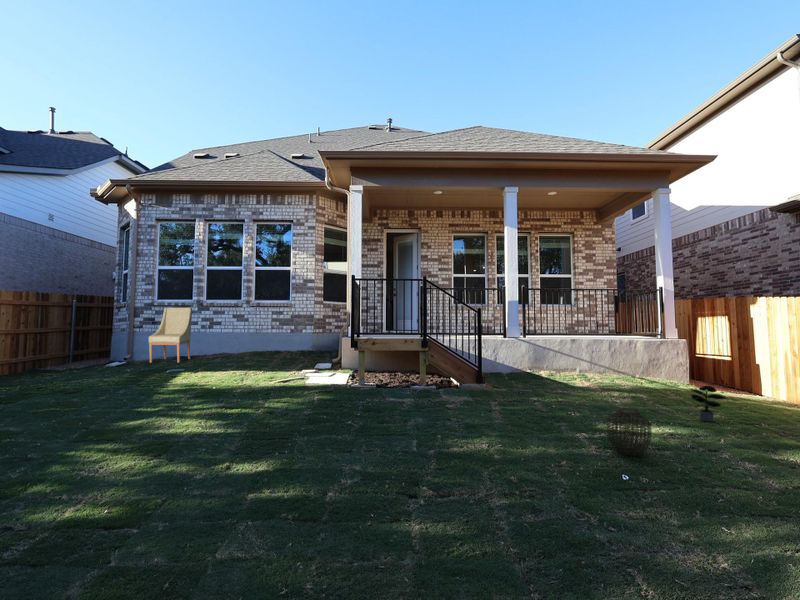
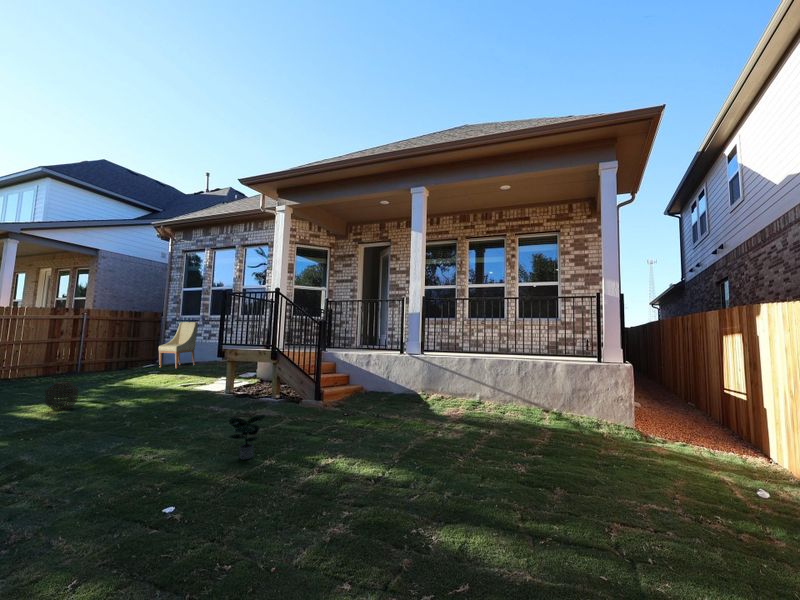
potted plant: present [690,386,727,422] -> present [228,415,266,460]
woven basket: present [607,408,652,455] -> present [45,381,78,411]

